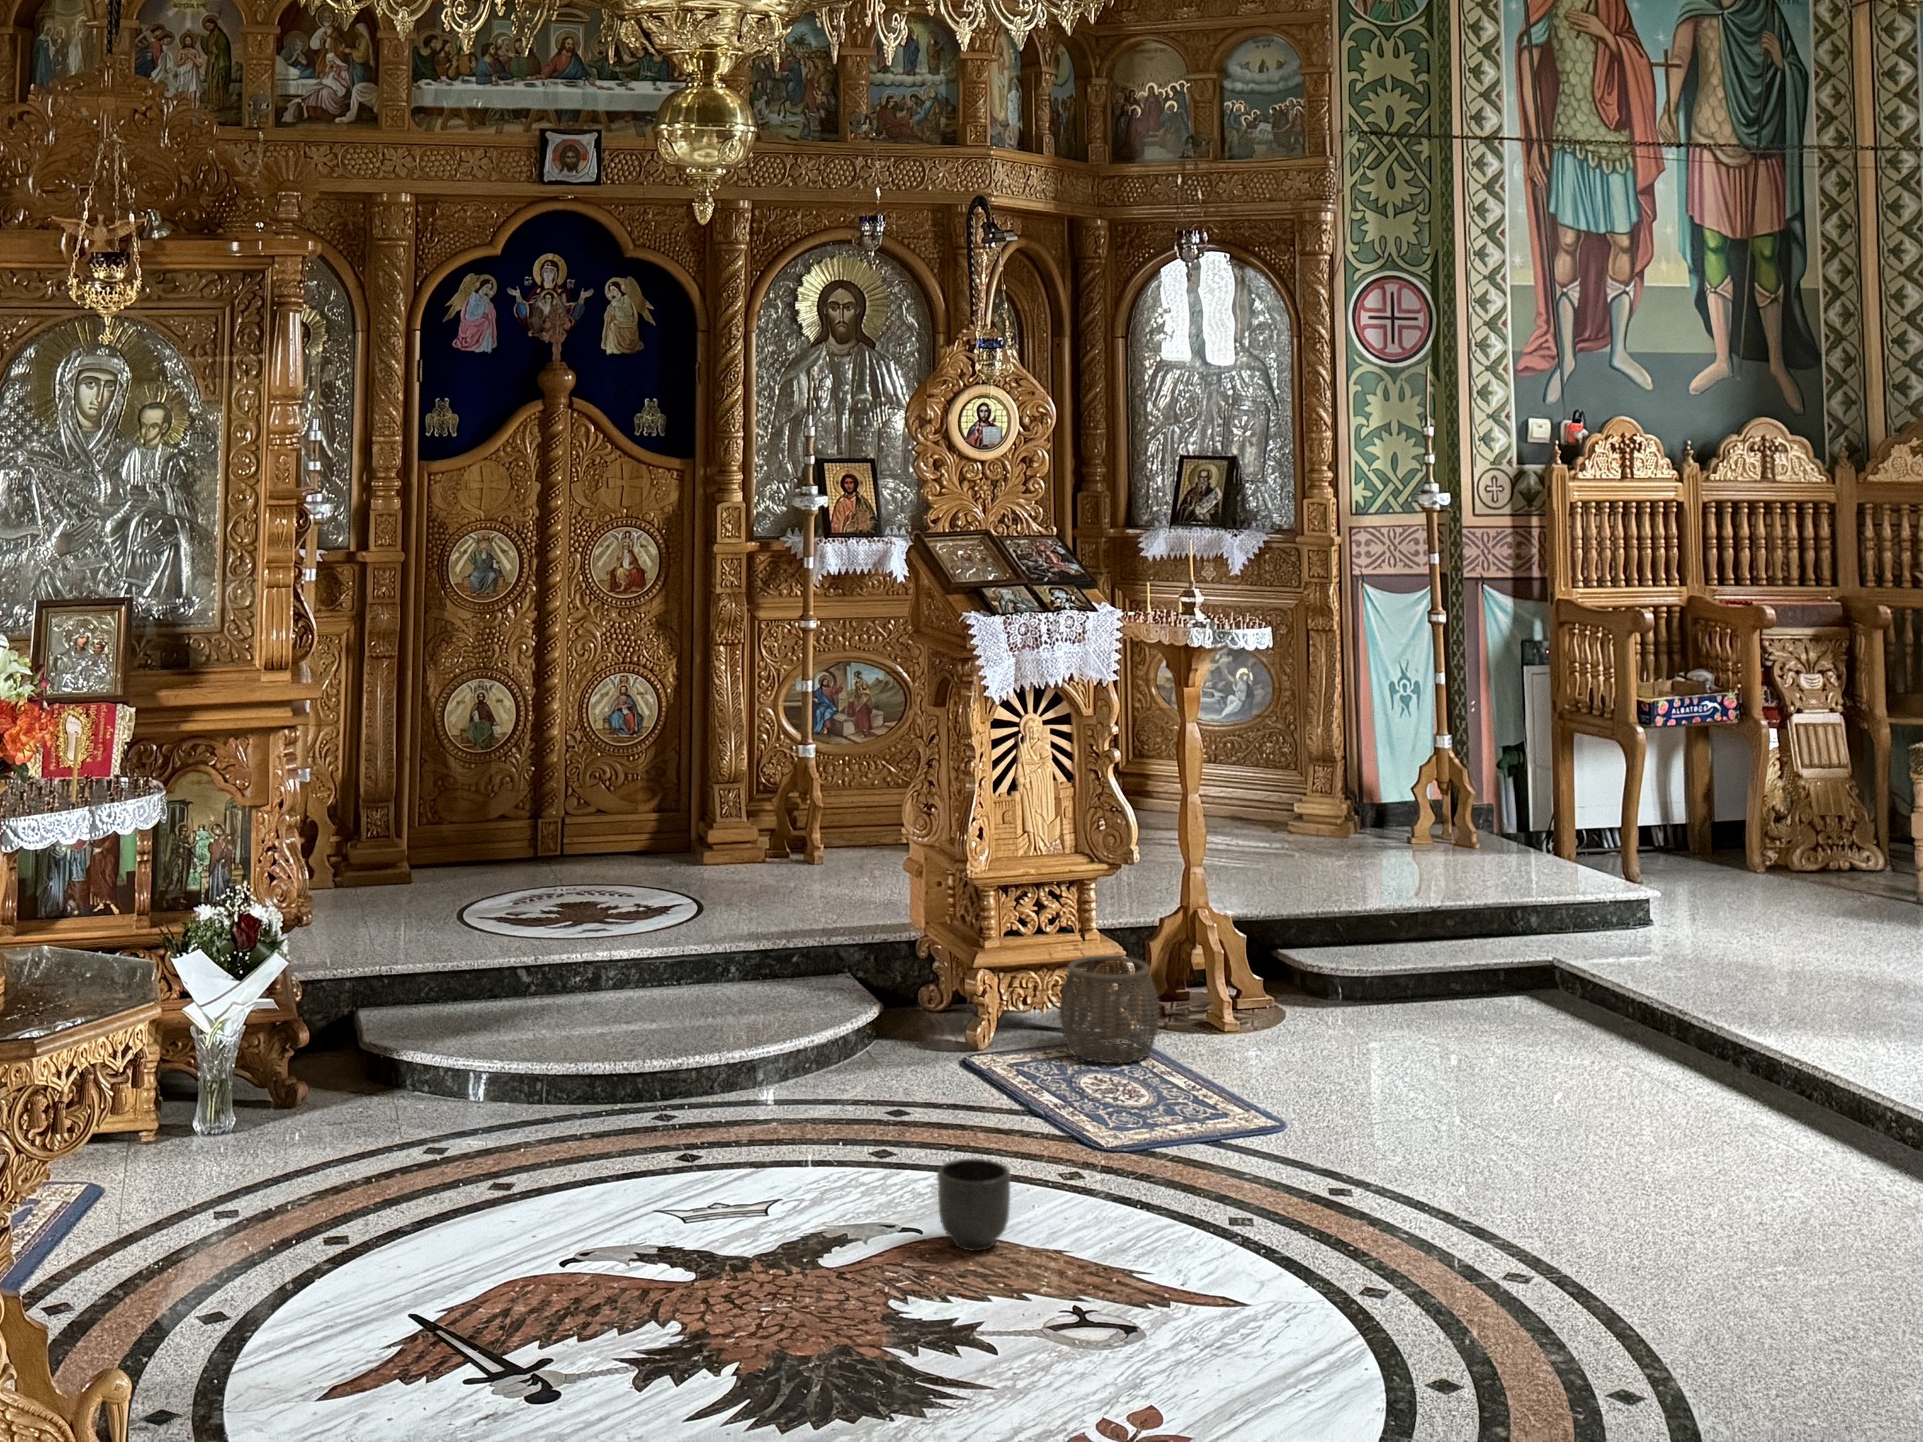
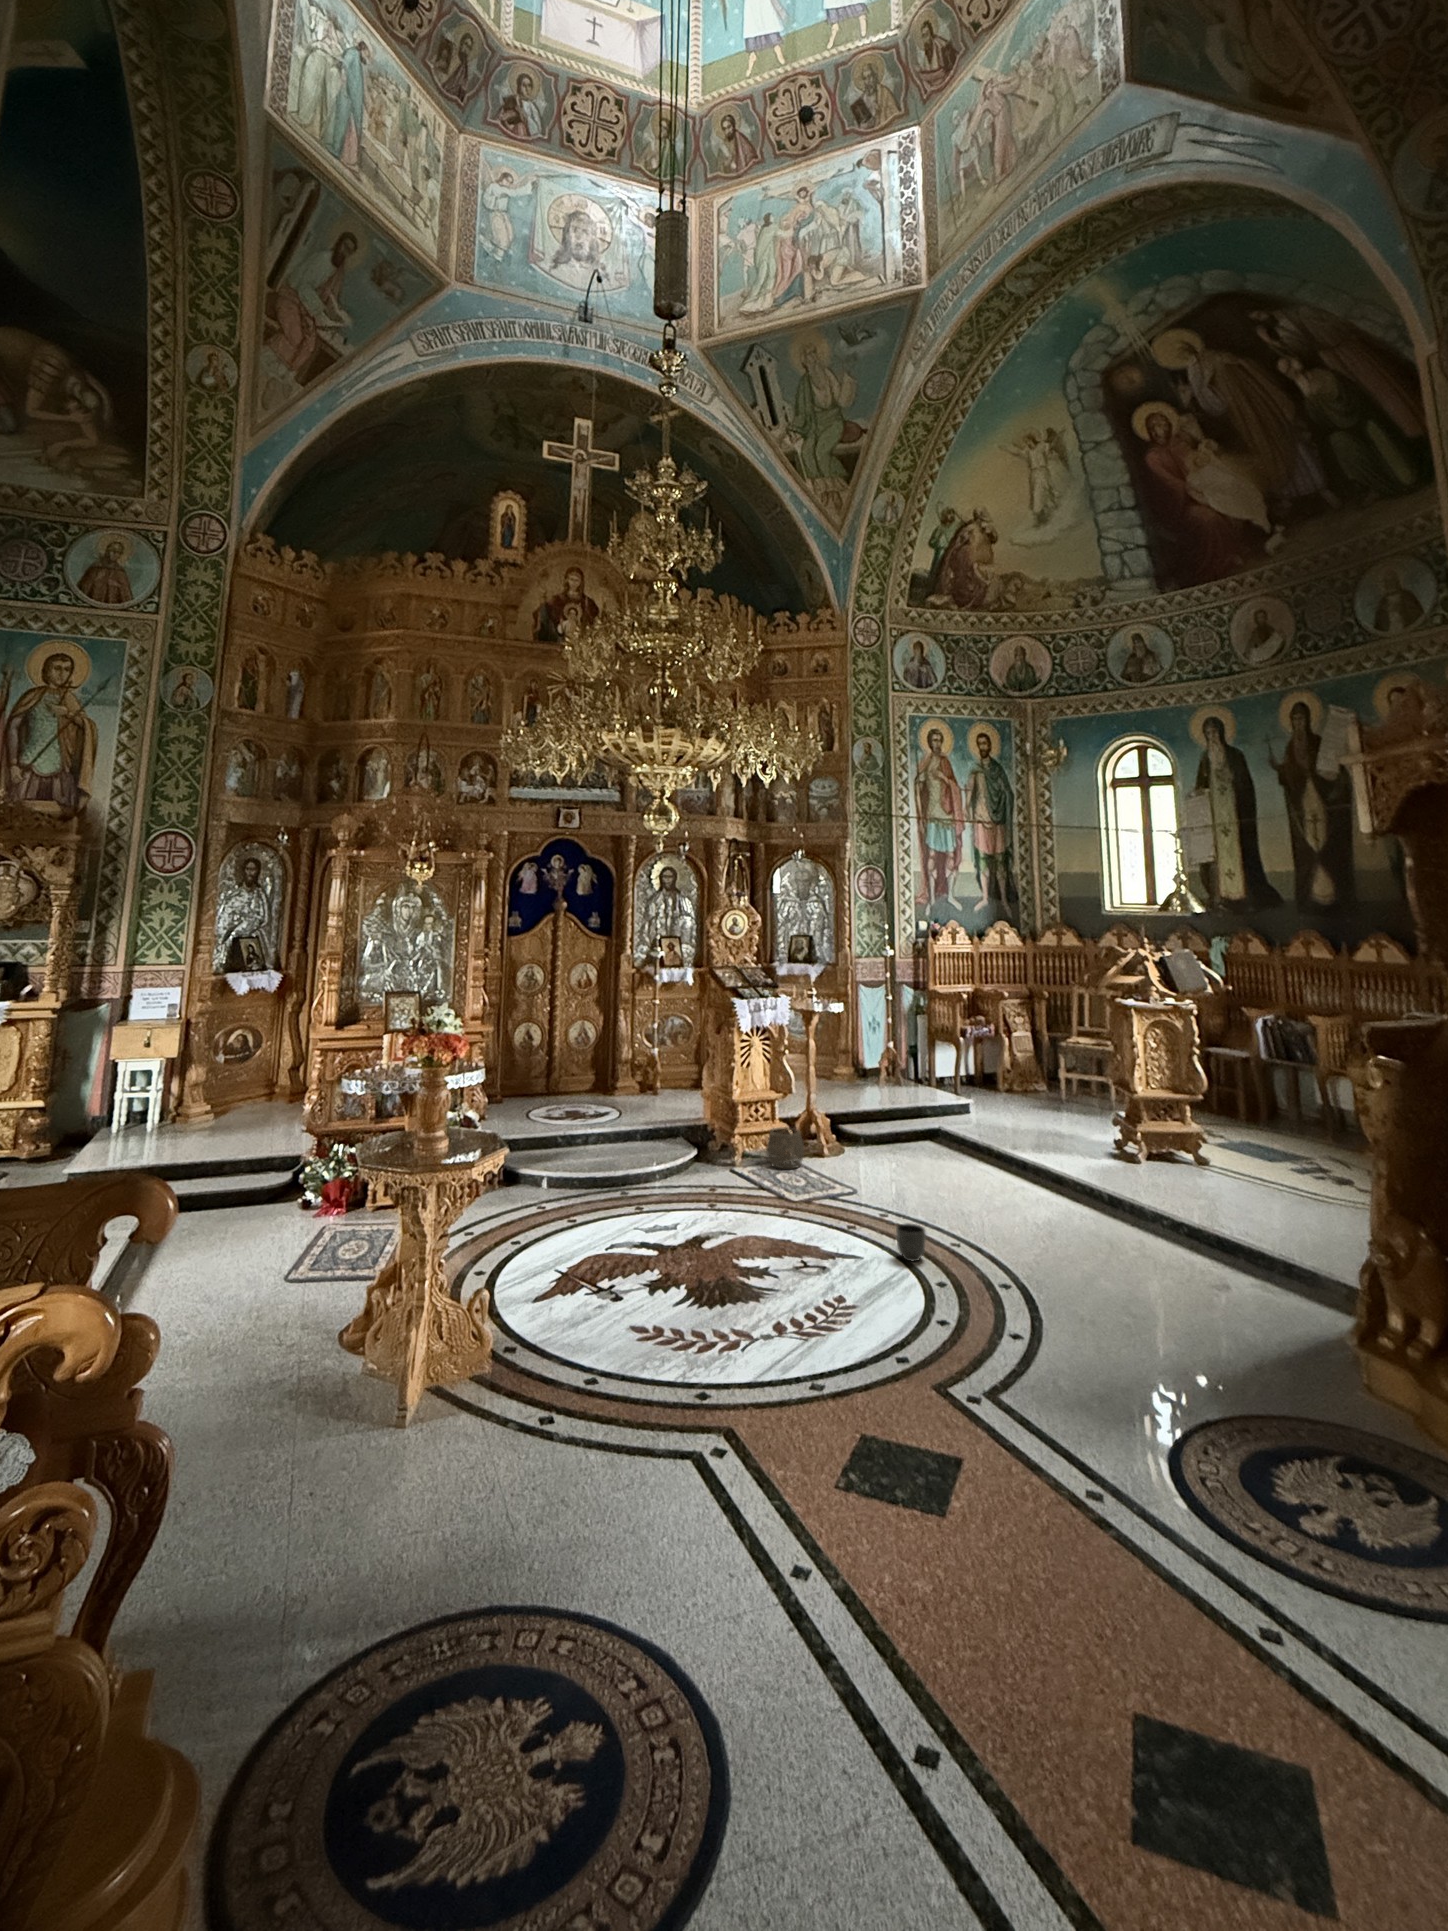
planter: present [937,1159,1010,1251] -> present [896,1223,926,1261]

